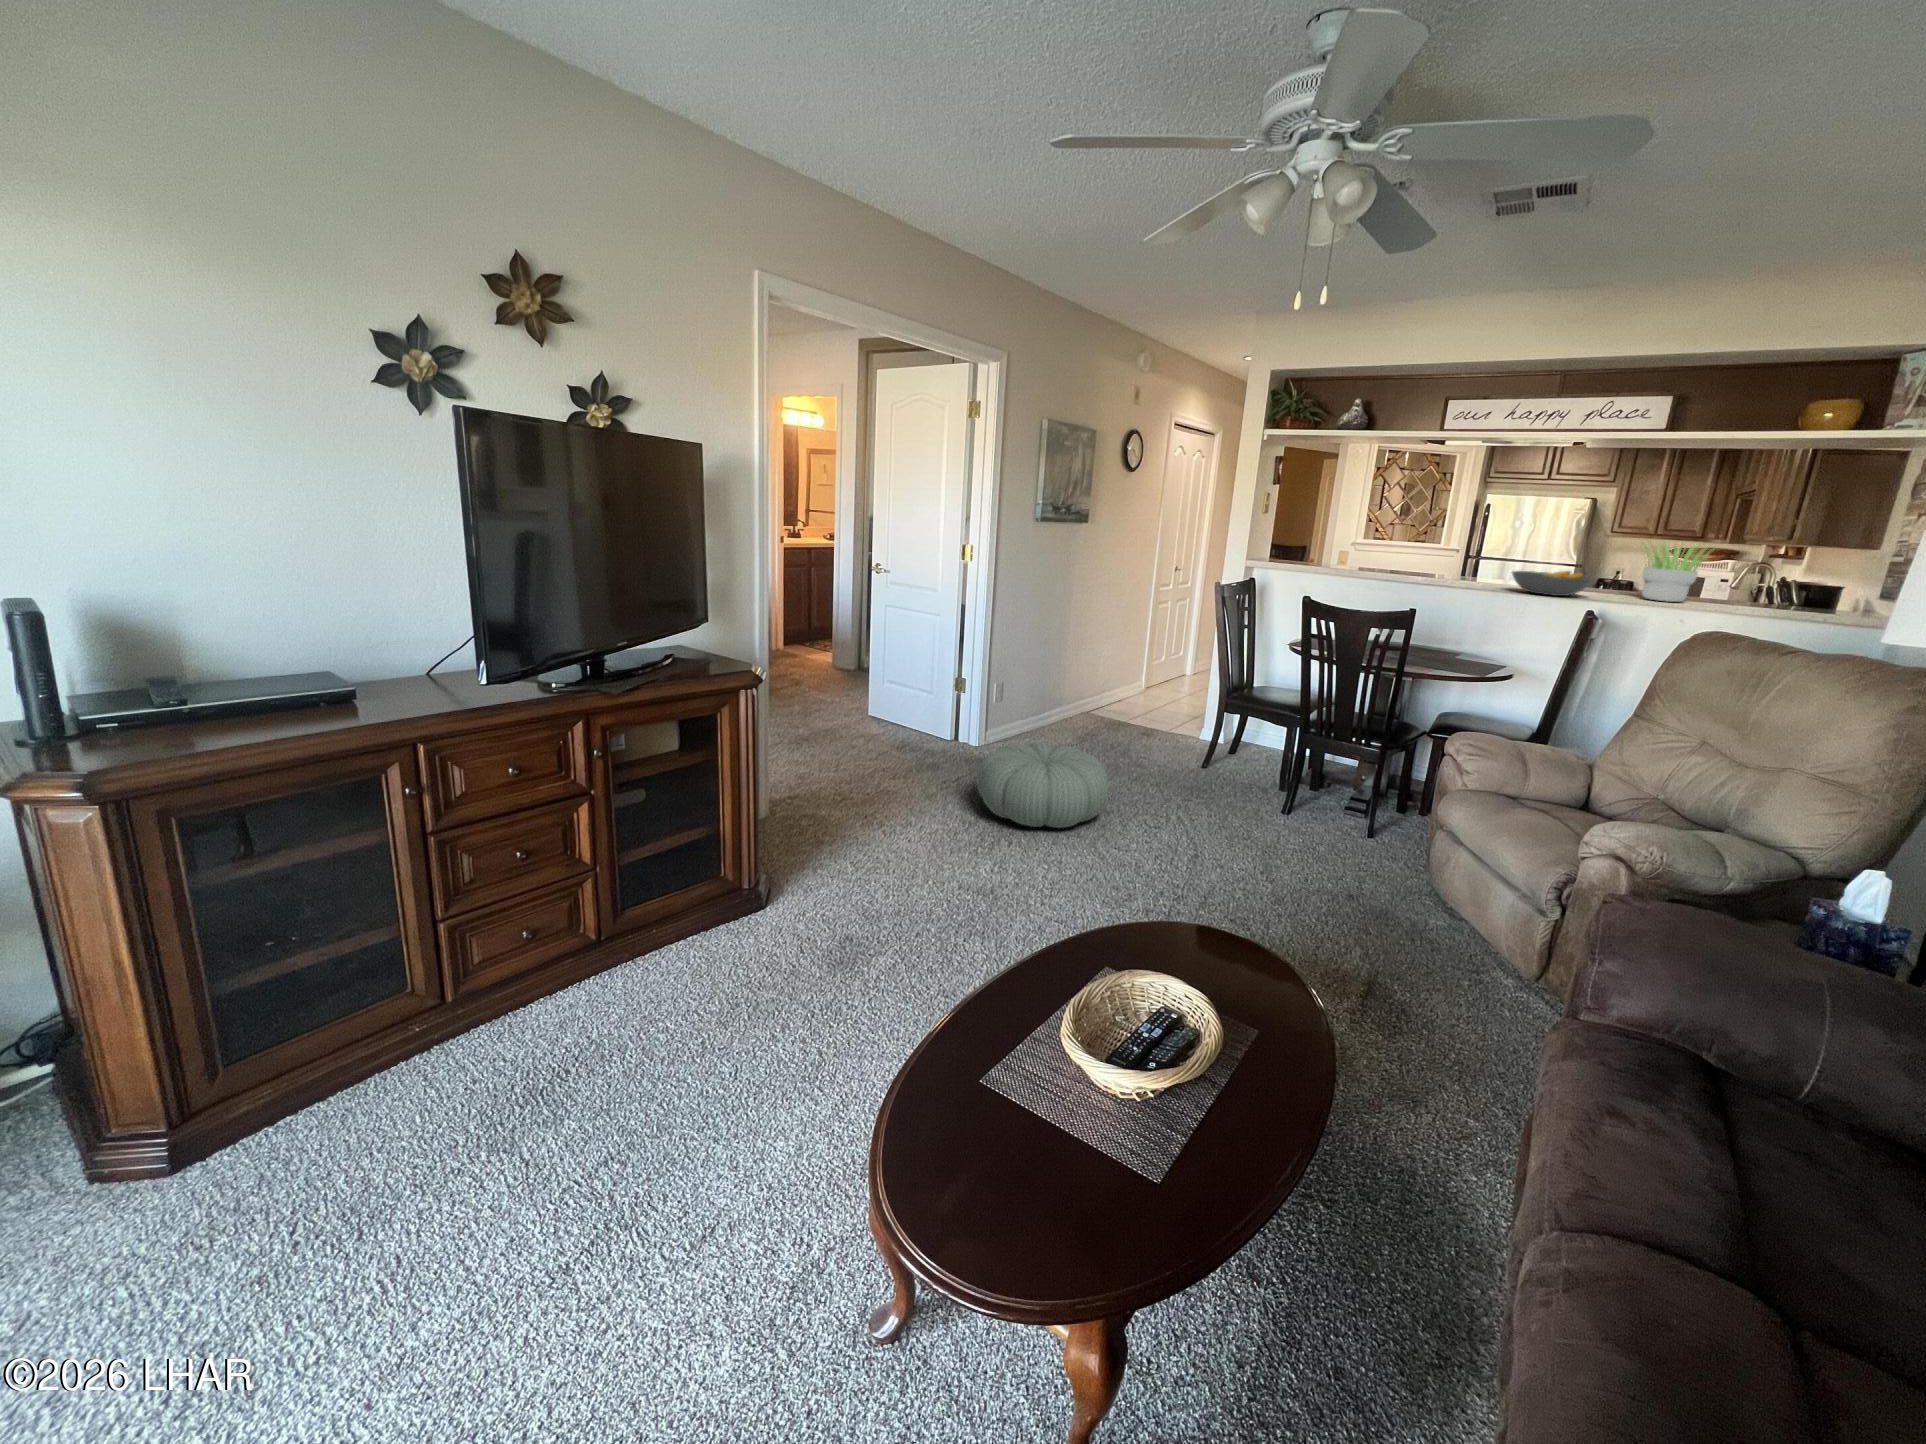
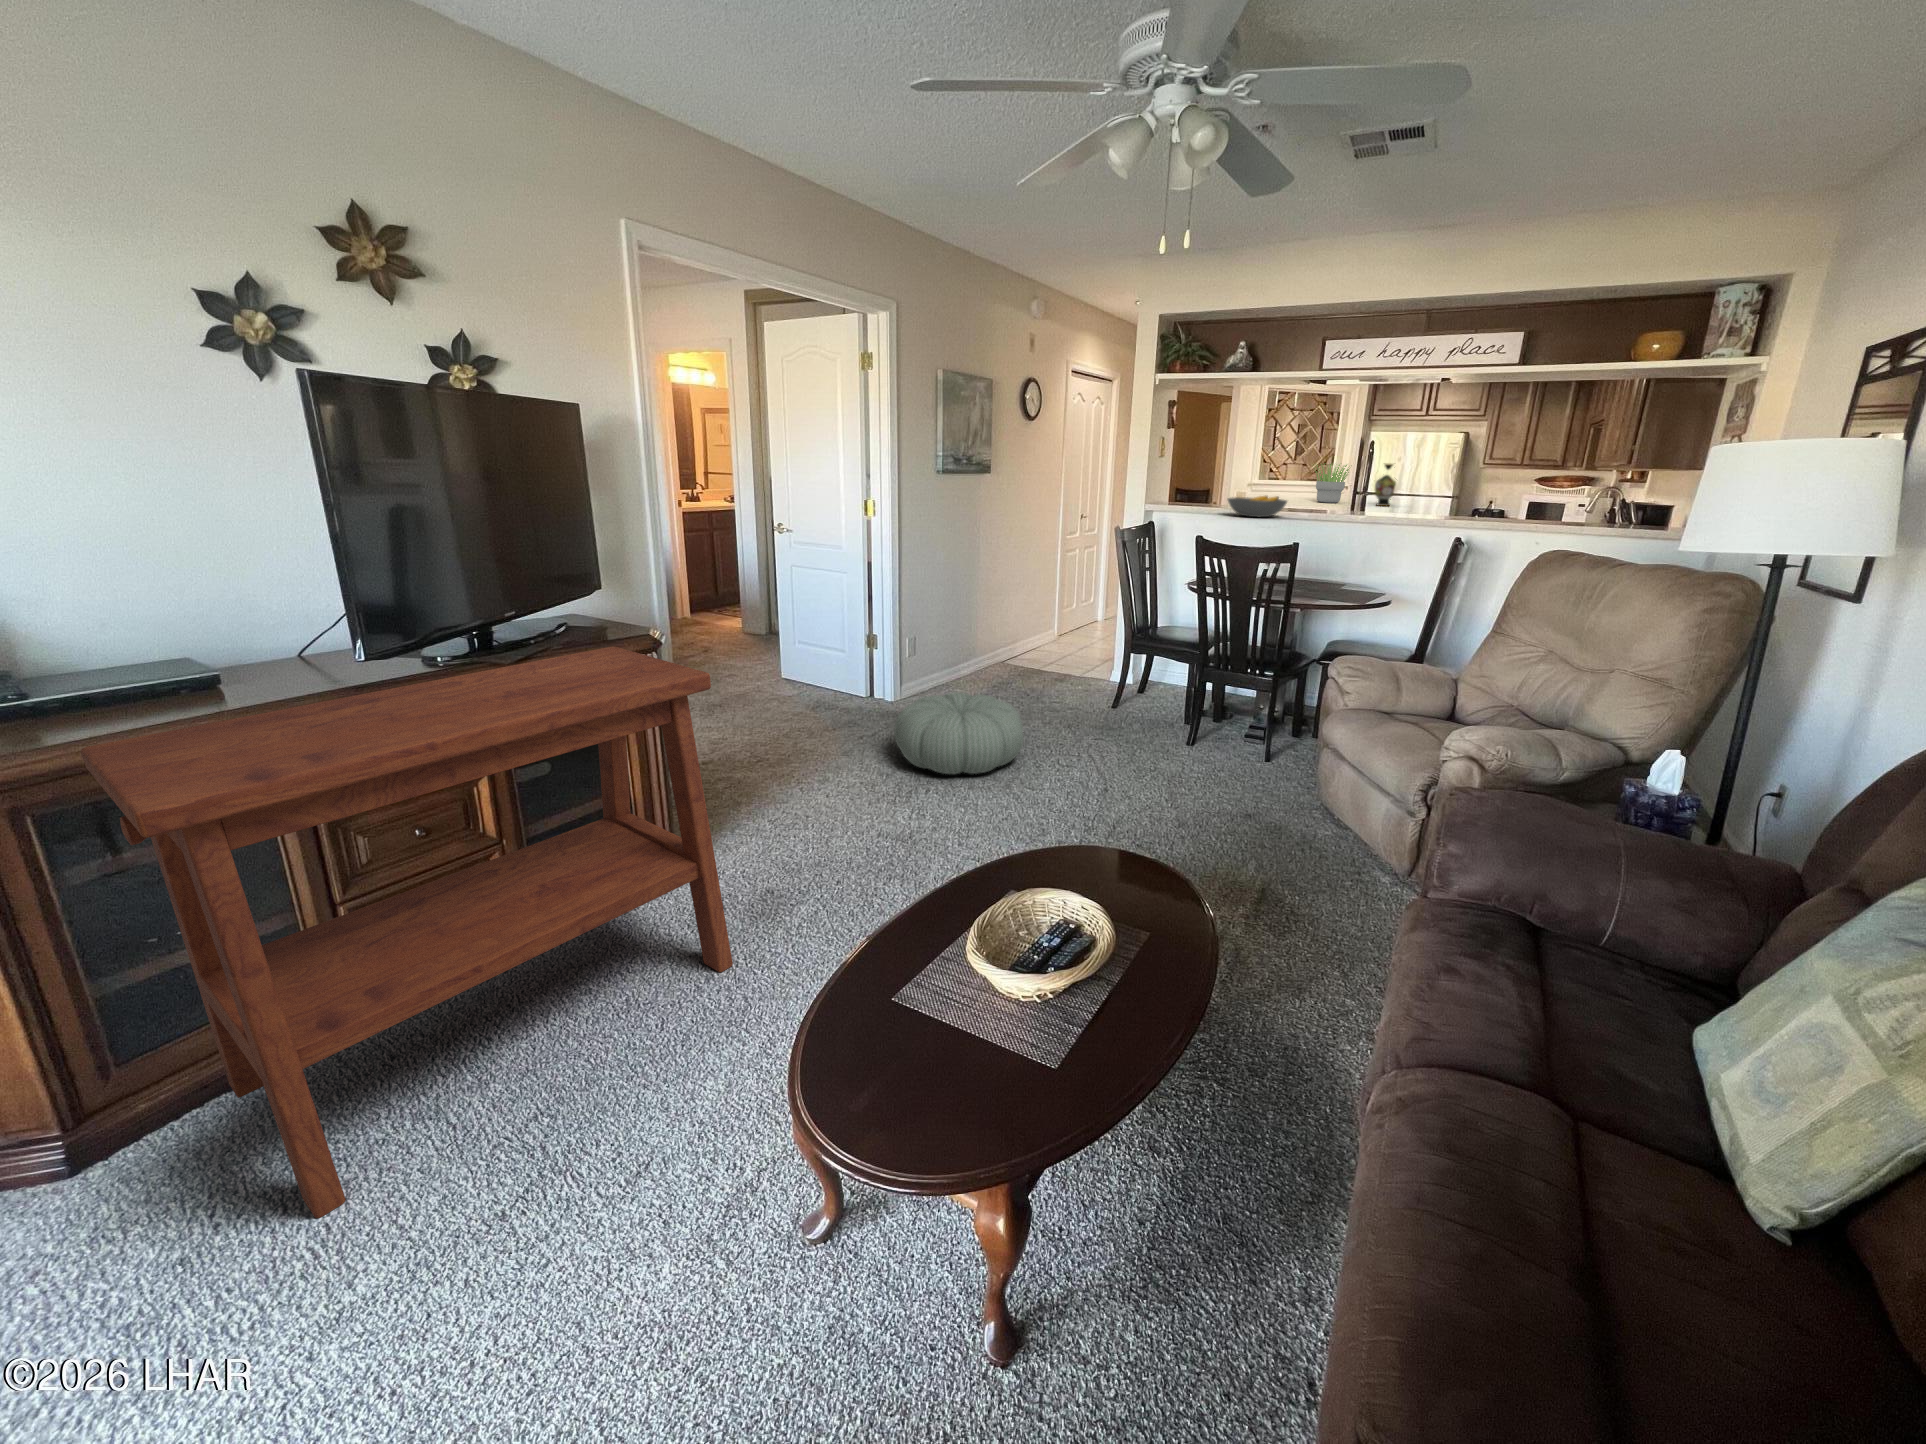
vase: none [1488,527,1515,571] -> present [1375,464,1396,506]
potted plant: present [1642,542,1714,602] -> present [1315,464,1352,503]
fruit bowl: present [1512,571,1594,596] -> present [1228,496,1287,517]
side table: none [228,681,809,1248] -> present [81,646,733,1218]

